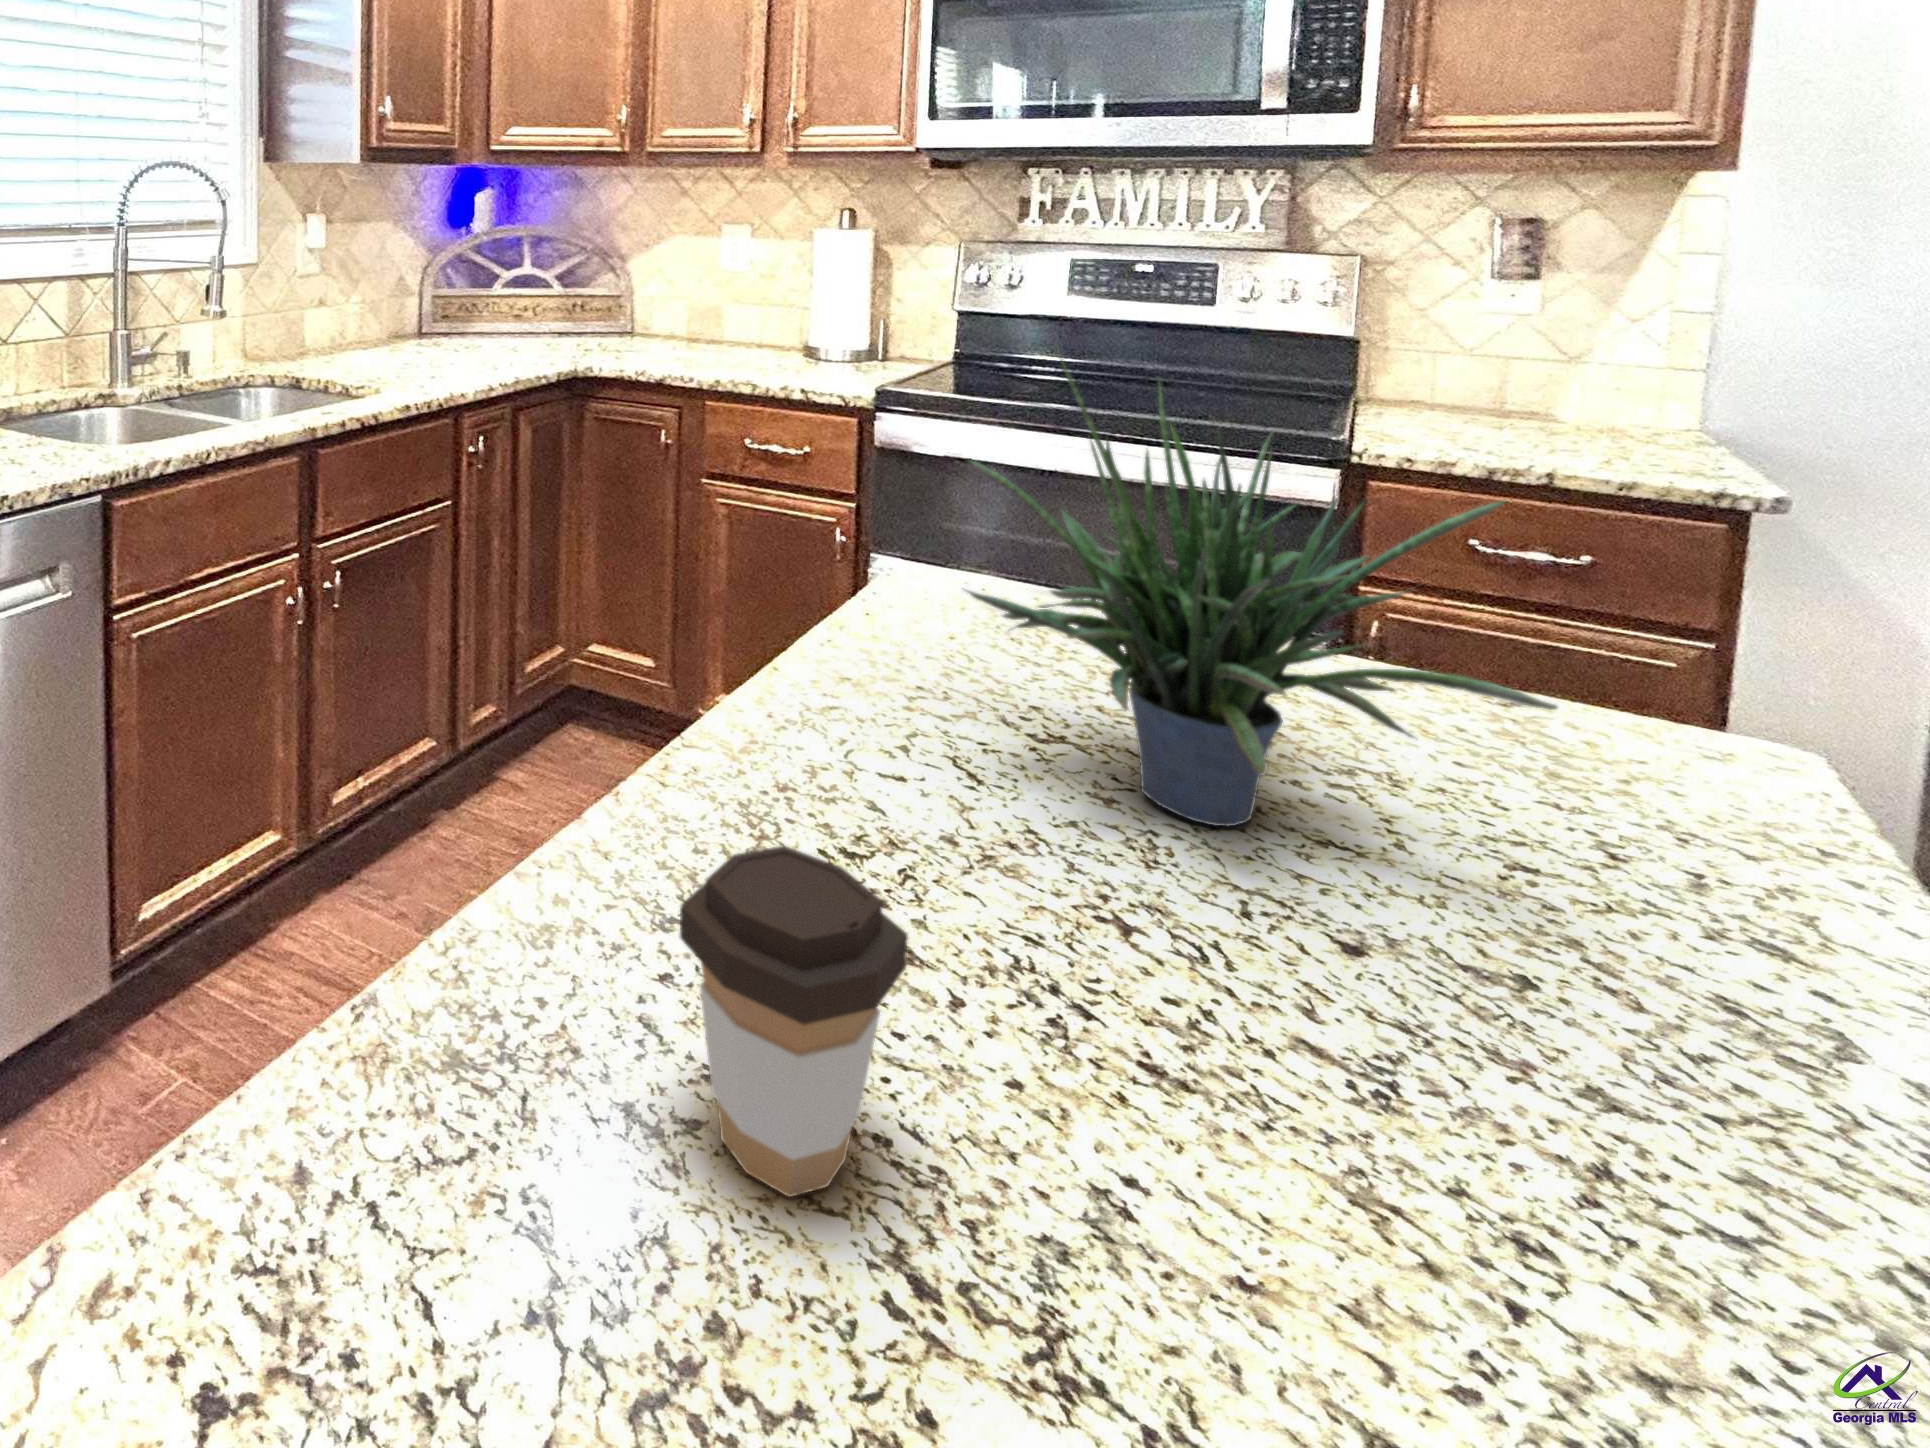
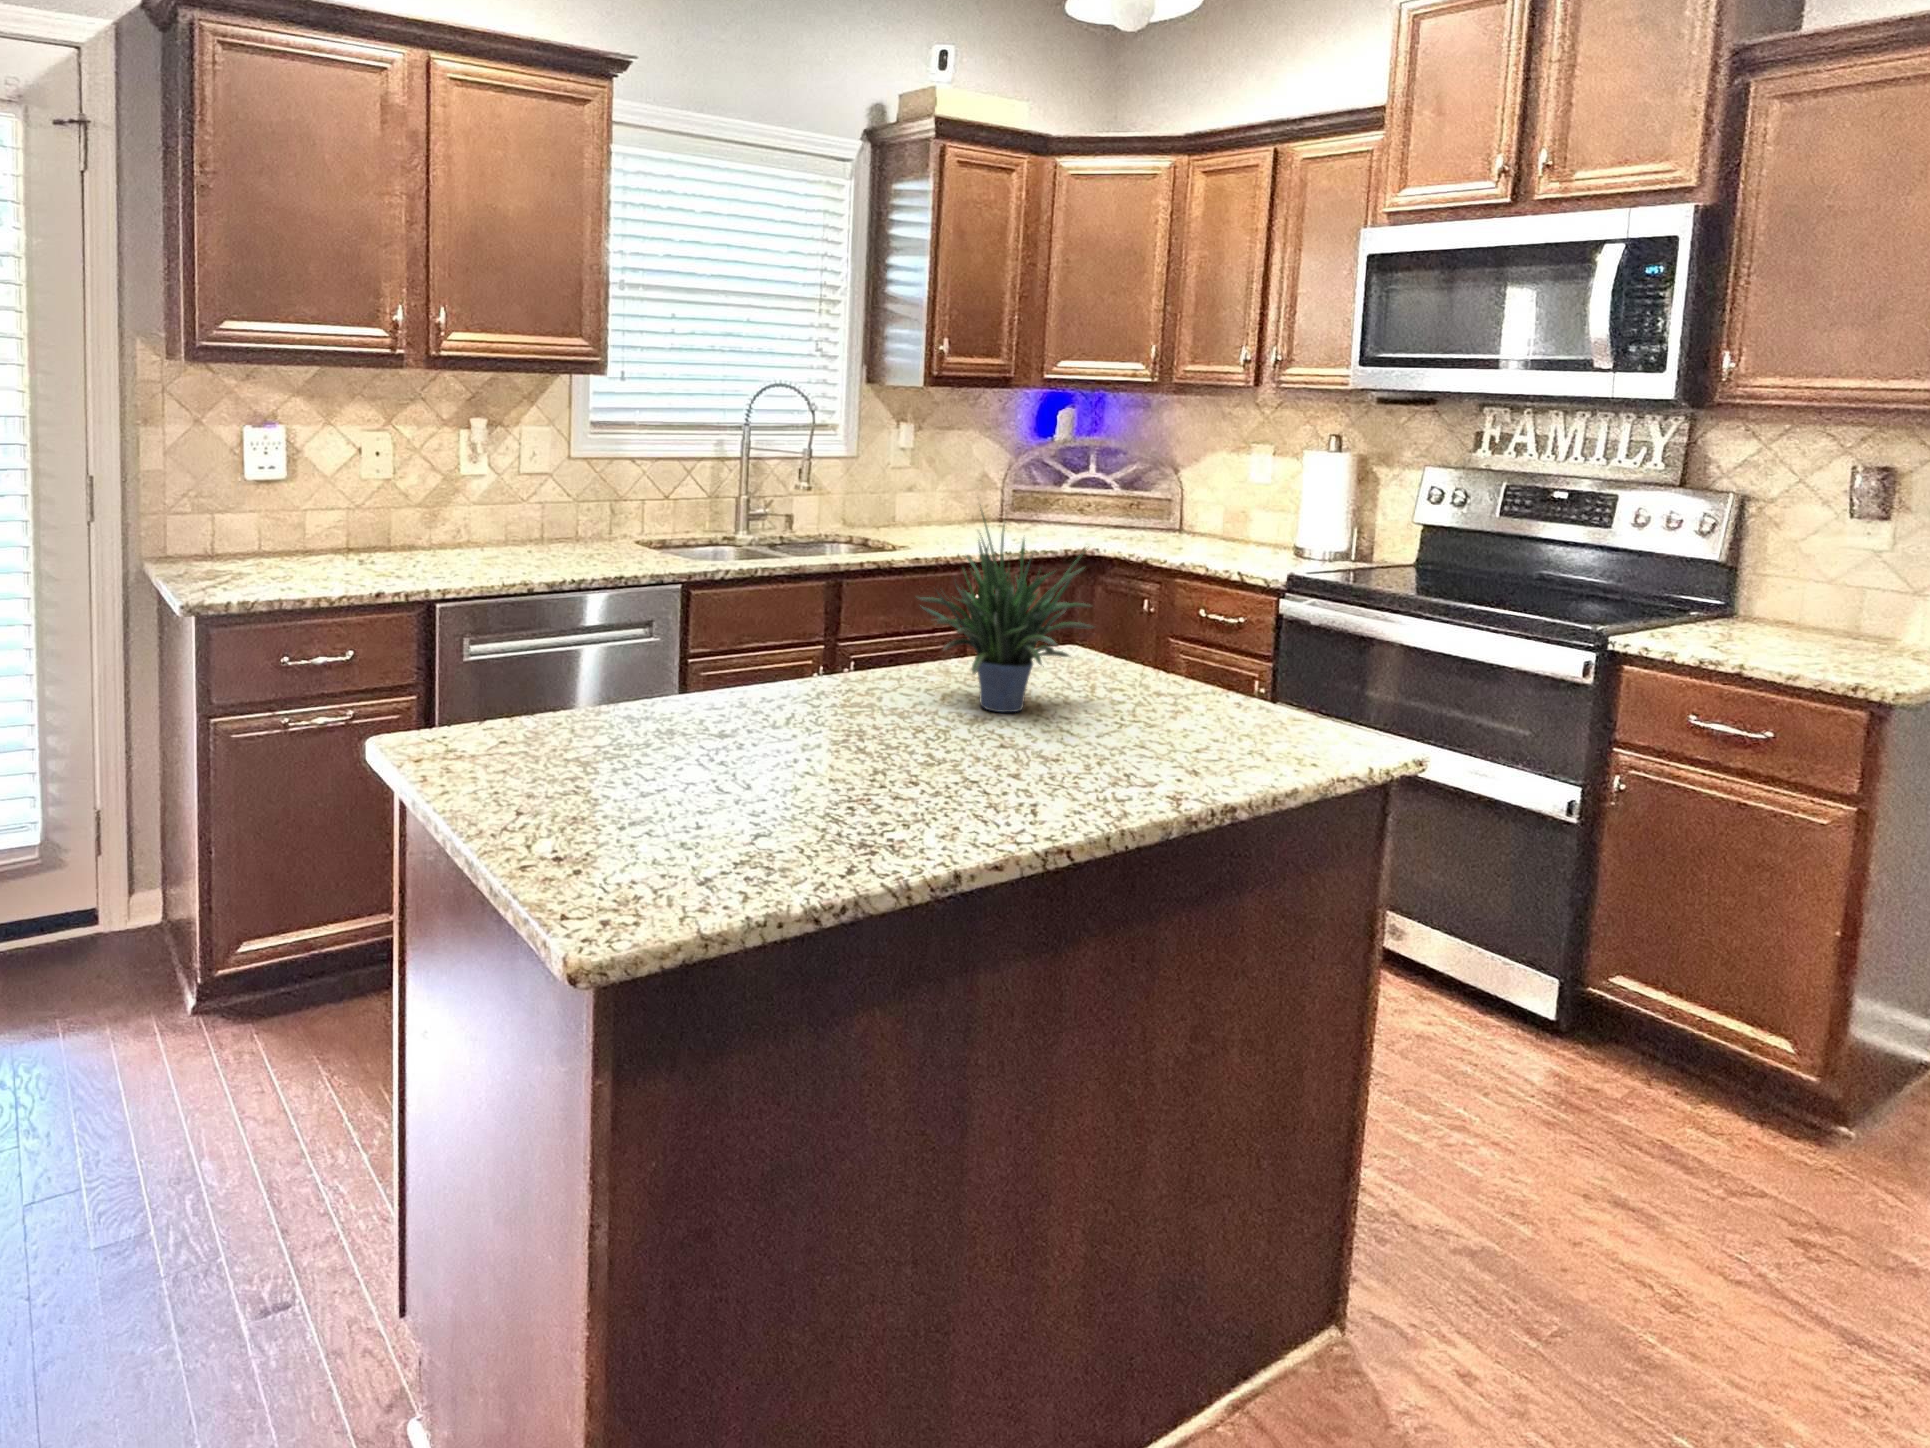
coffee cup: present [680,846,908,1197] -> none [652,633,713,726]

